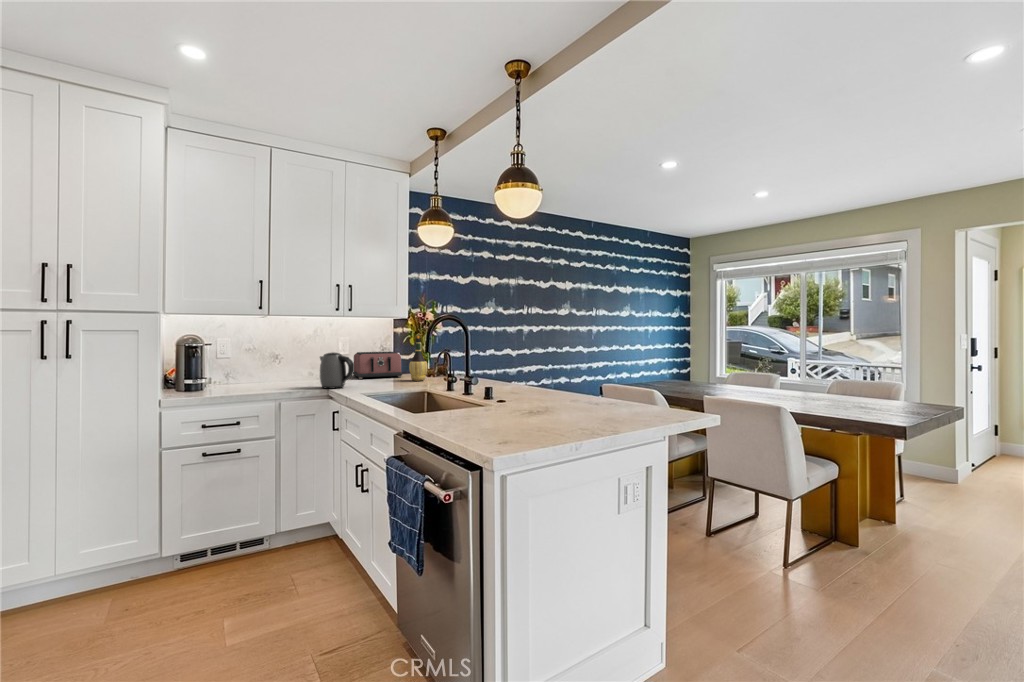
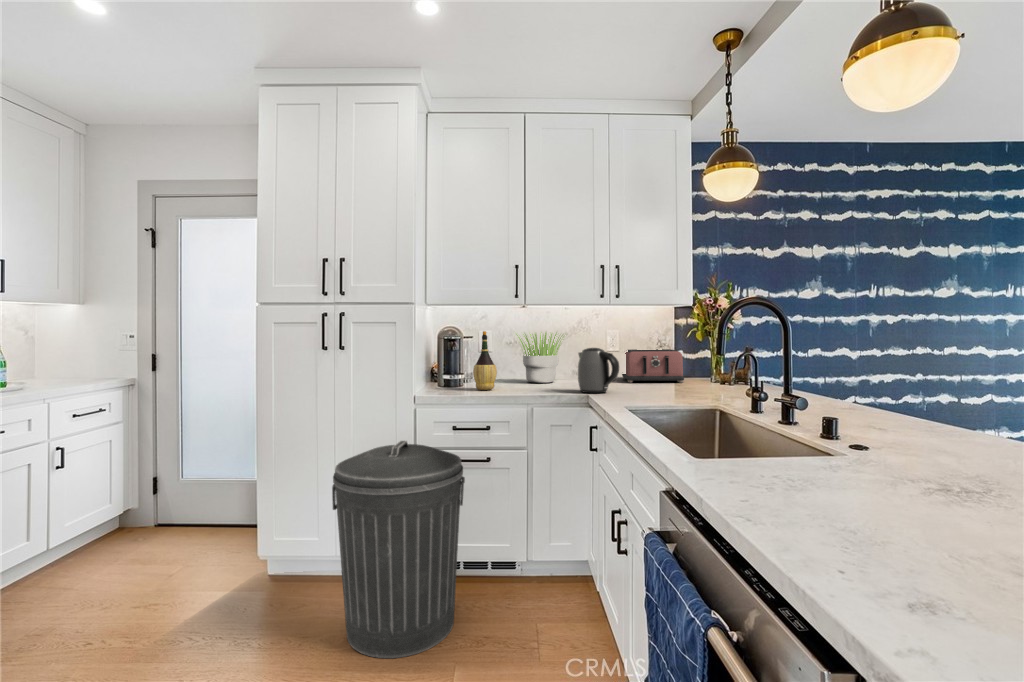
wine bottle: present [409,336,427,381] -> present [473,331,497,390]
potted plant: none [250,337,308,383] -> present [516,332,564,383]
trash can: none [74,441,222,637] -> present [332,441,465,658]

